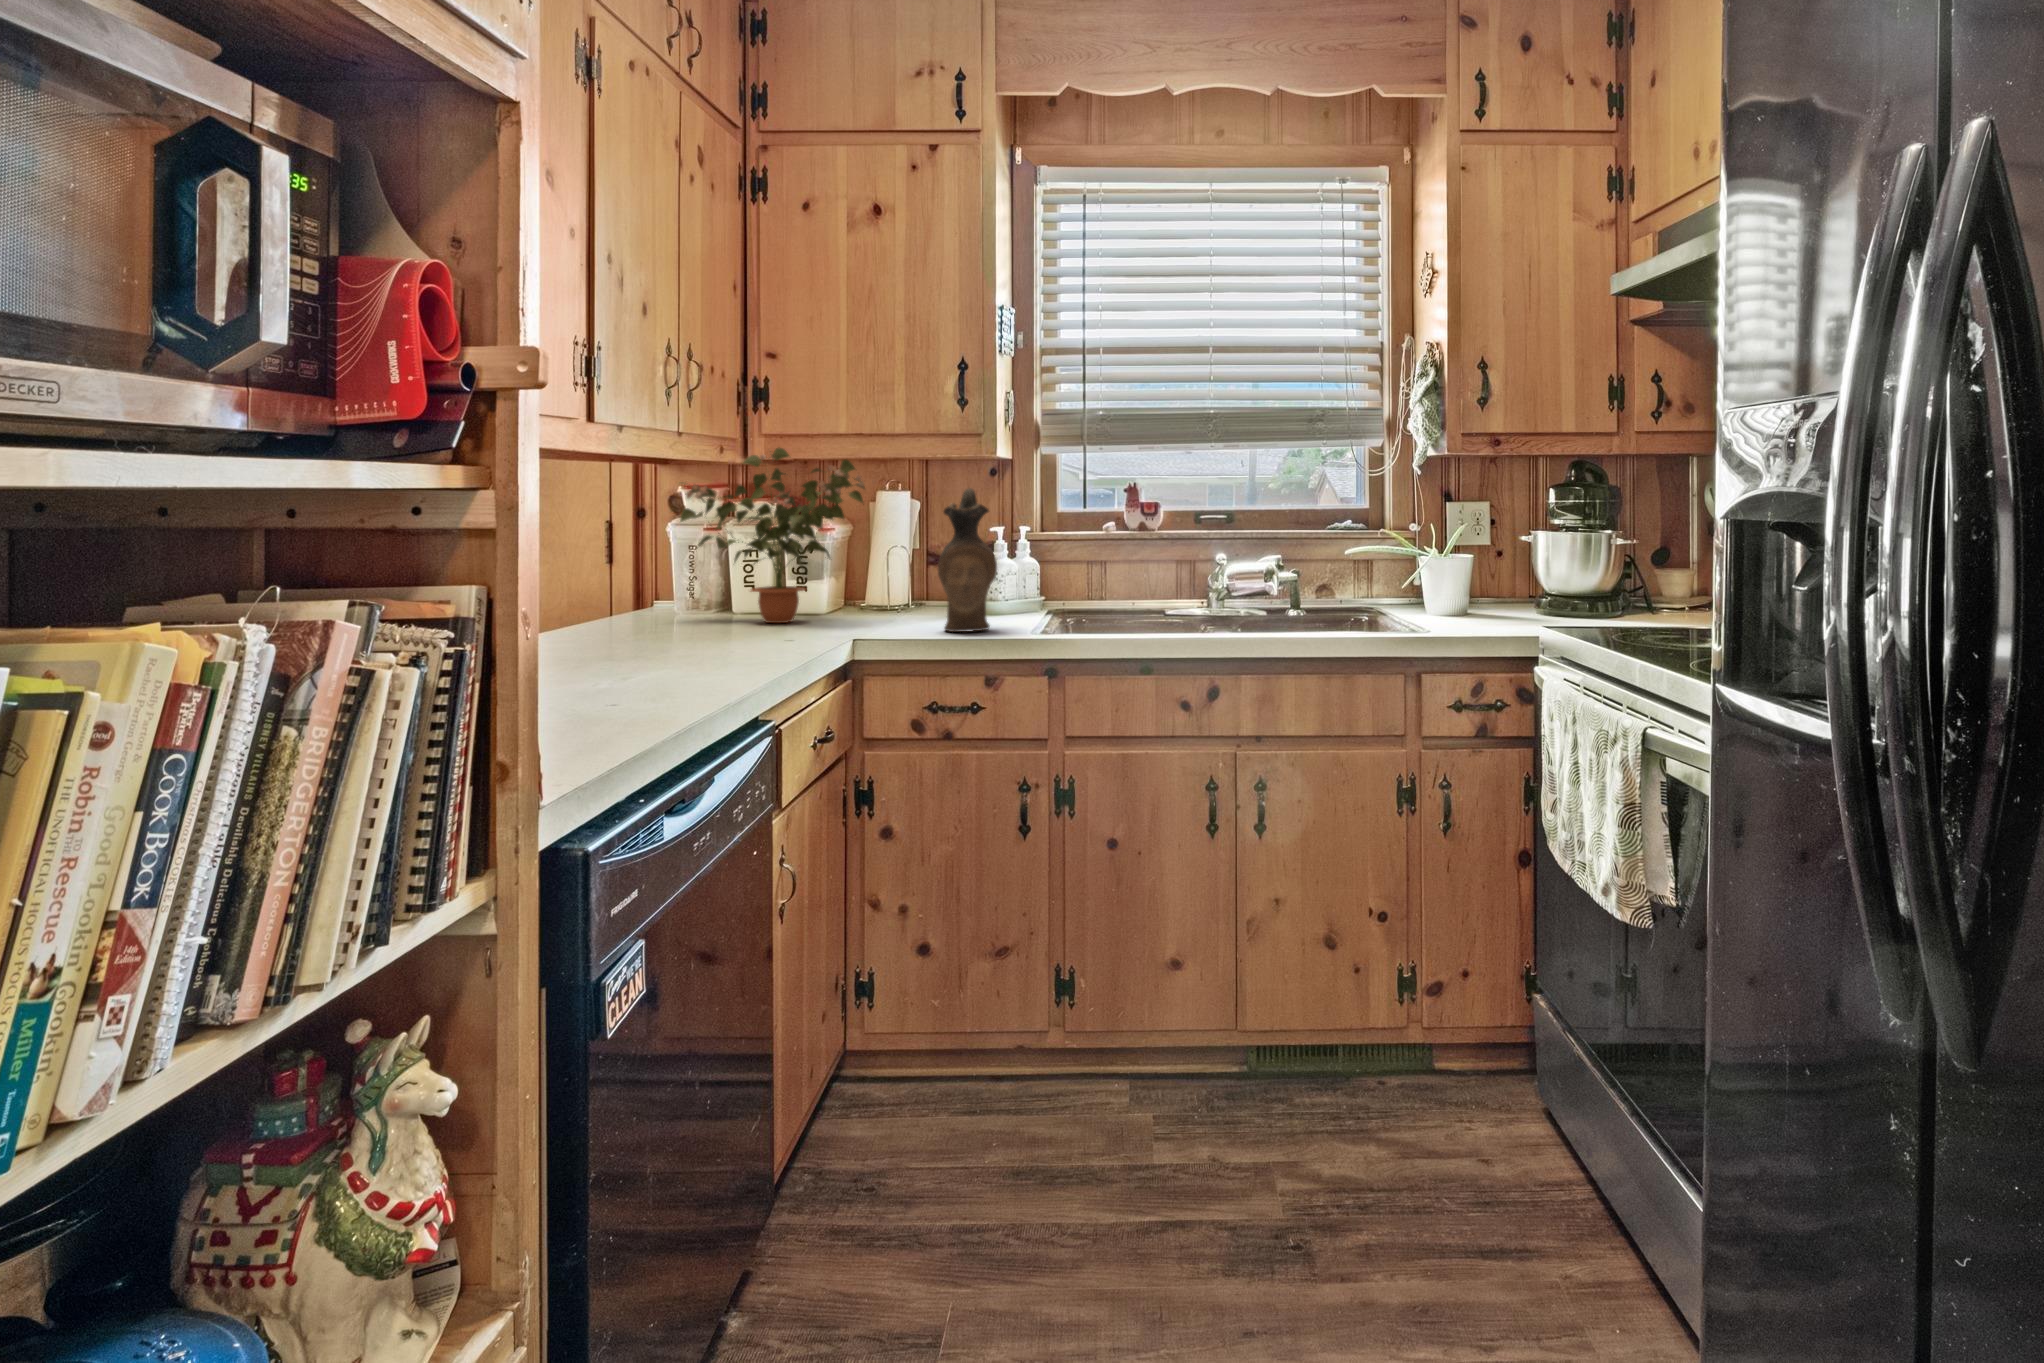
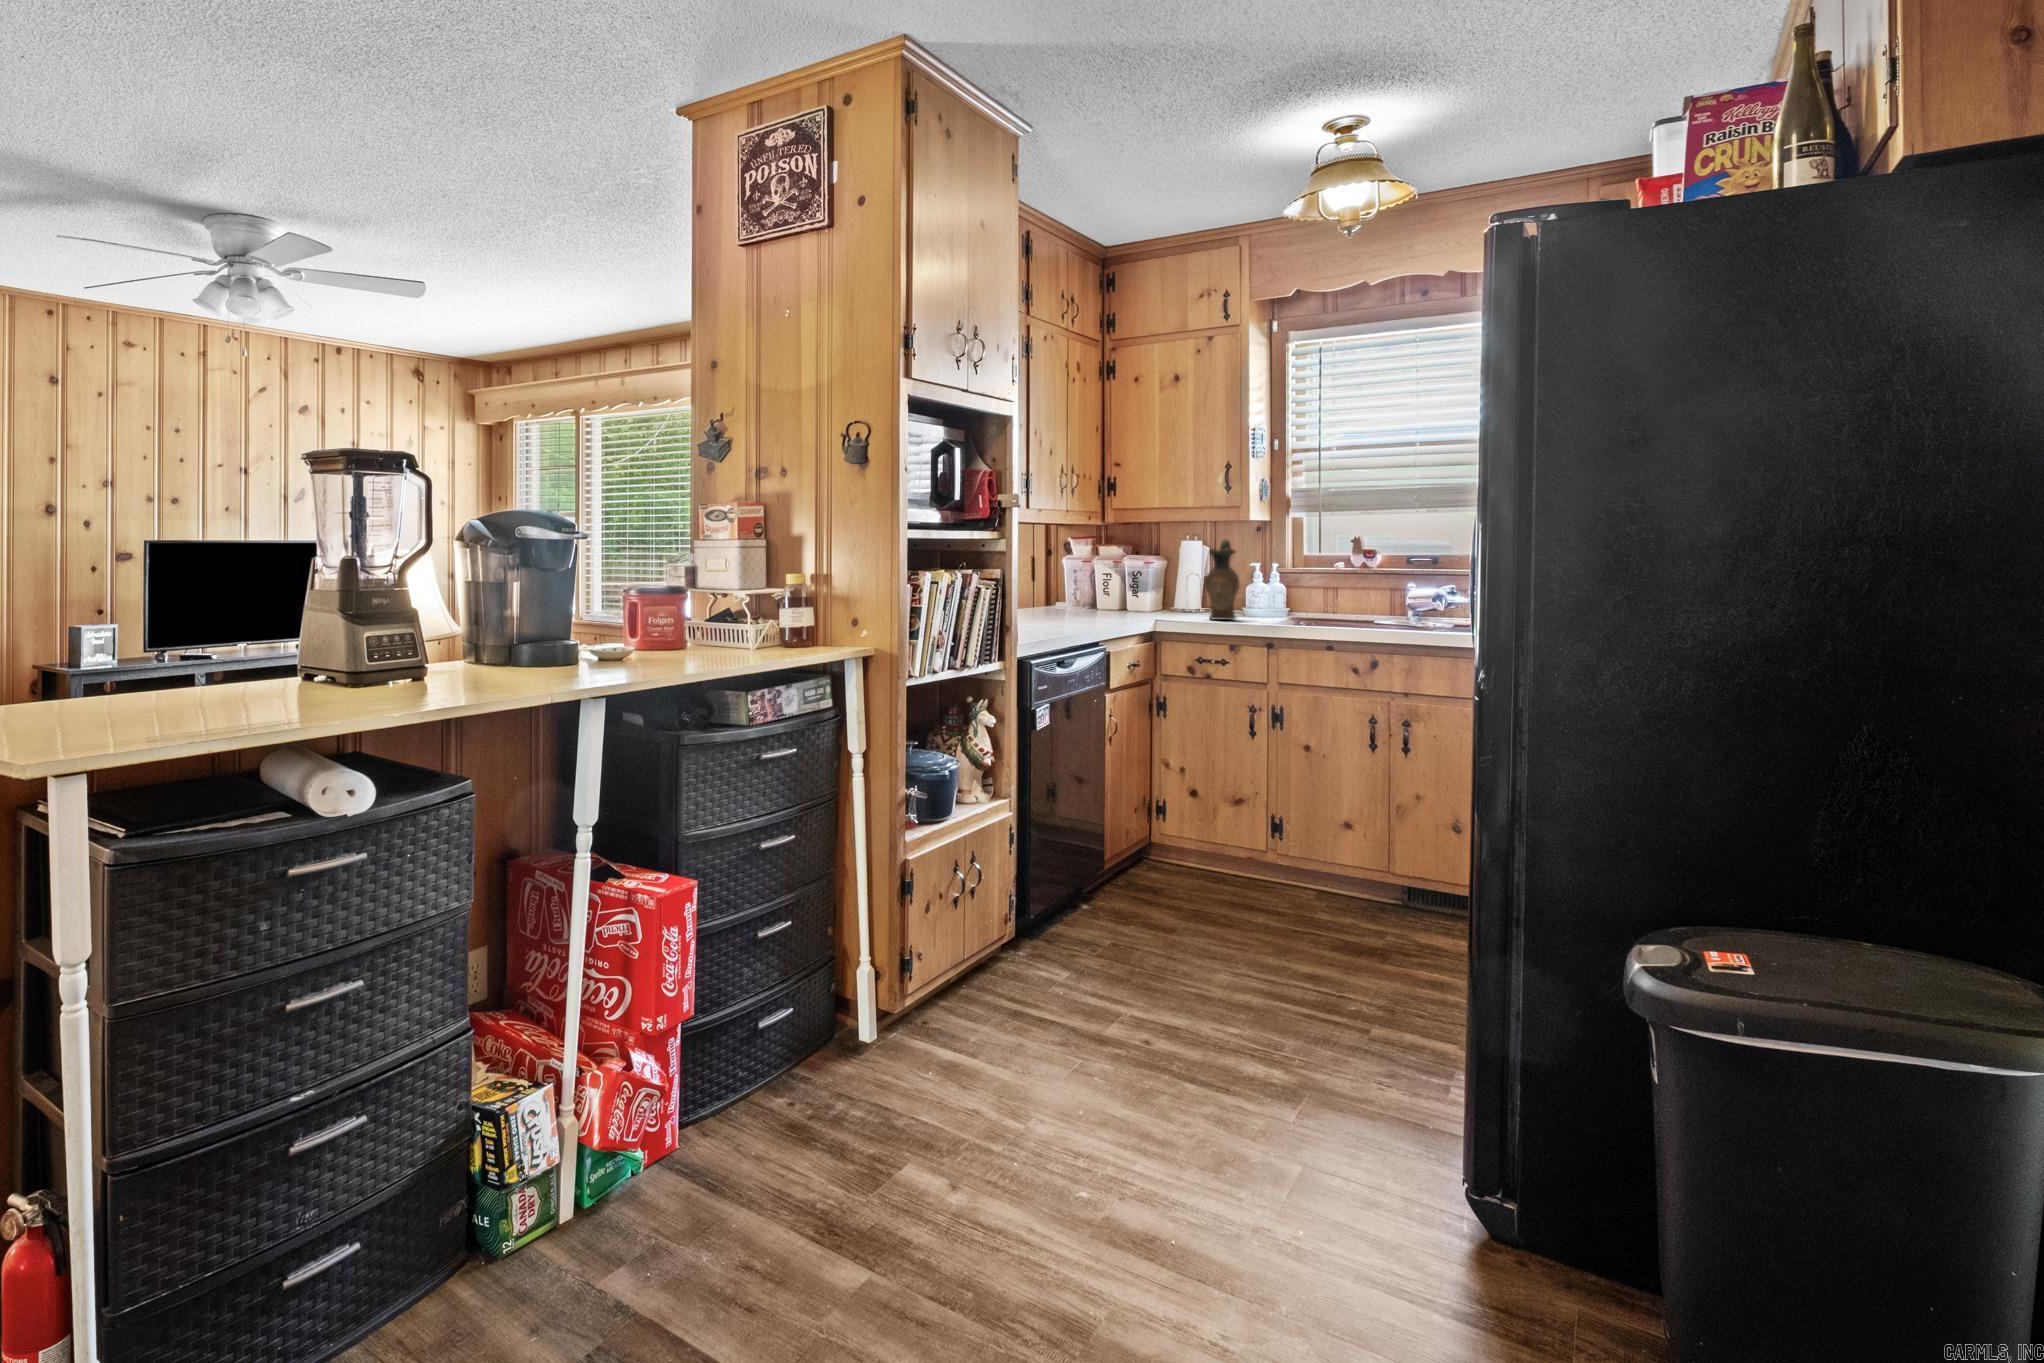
potted plant: present [680,448,865,623] -> none [1067,517,1170,613]

